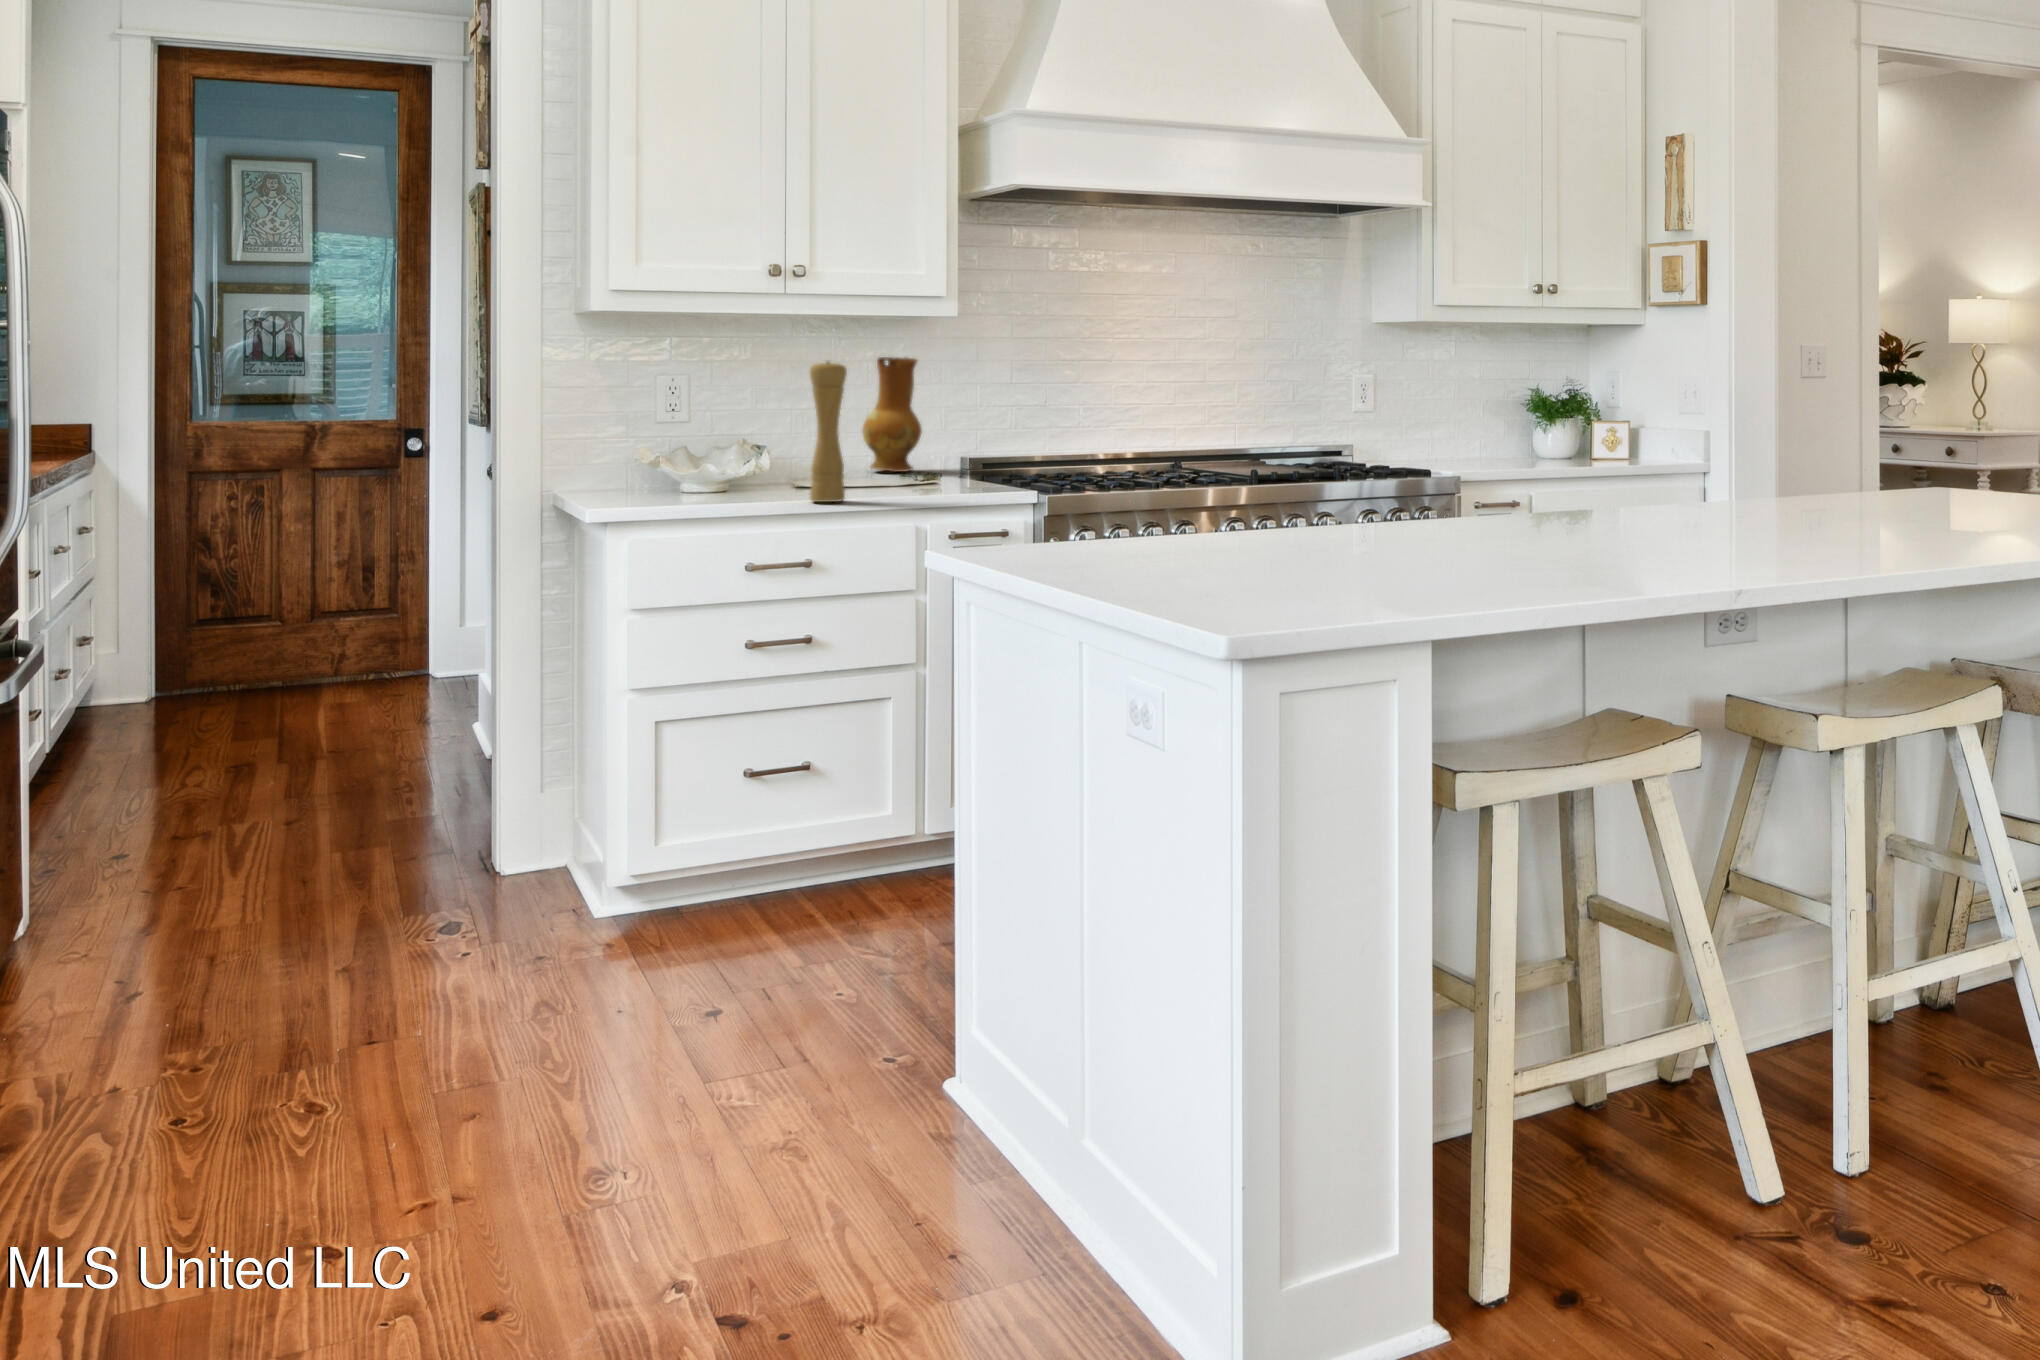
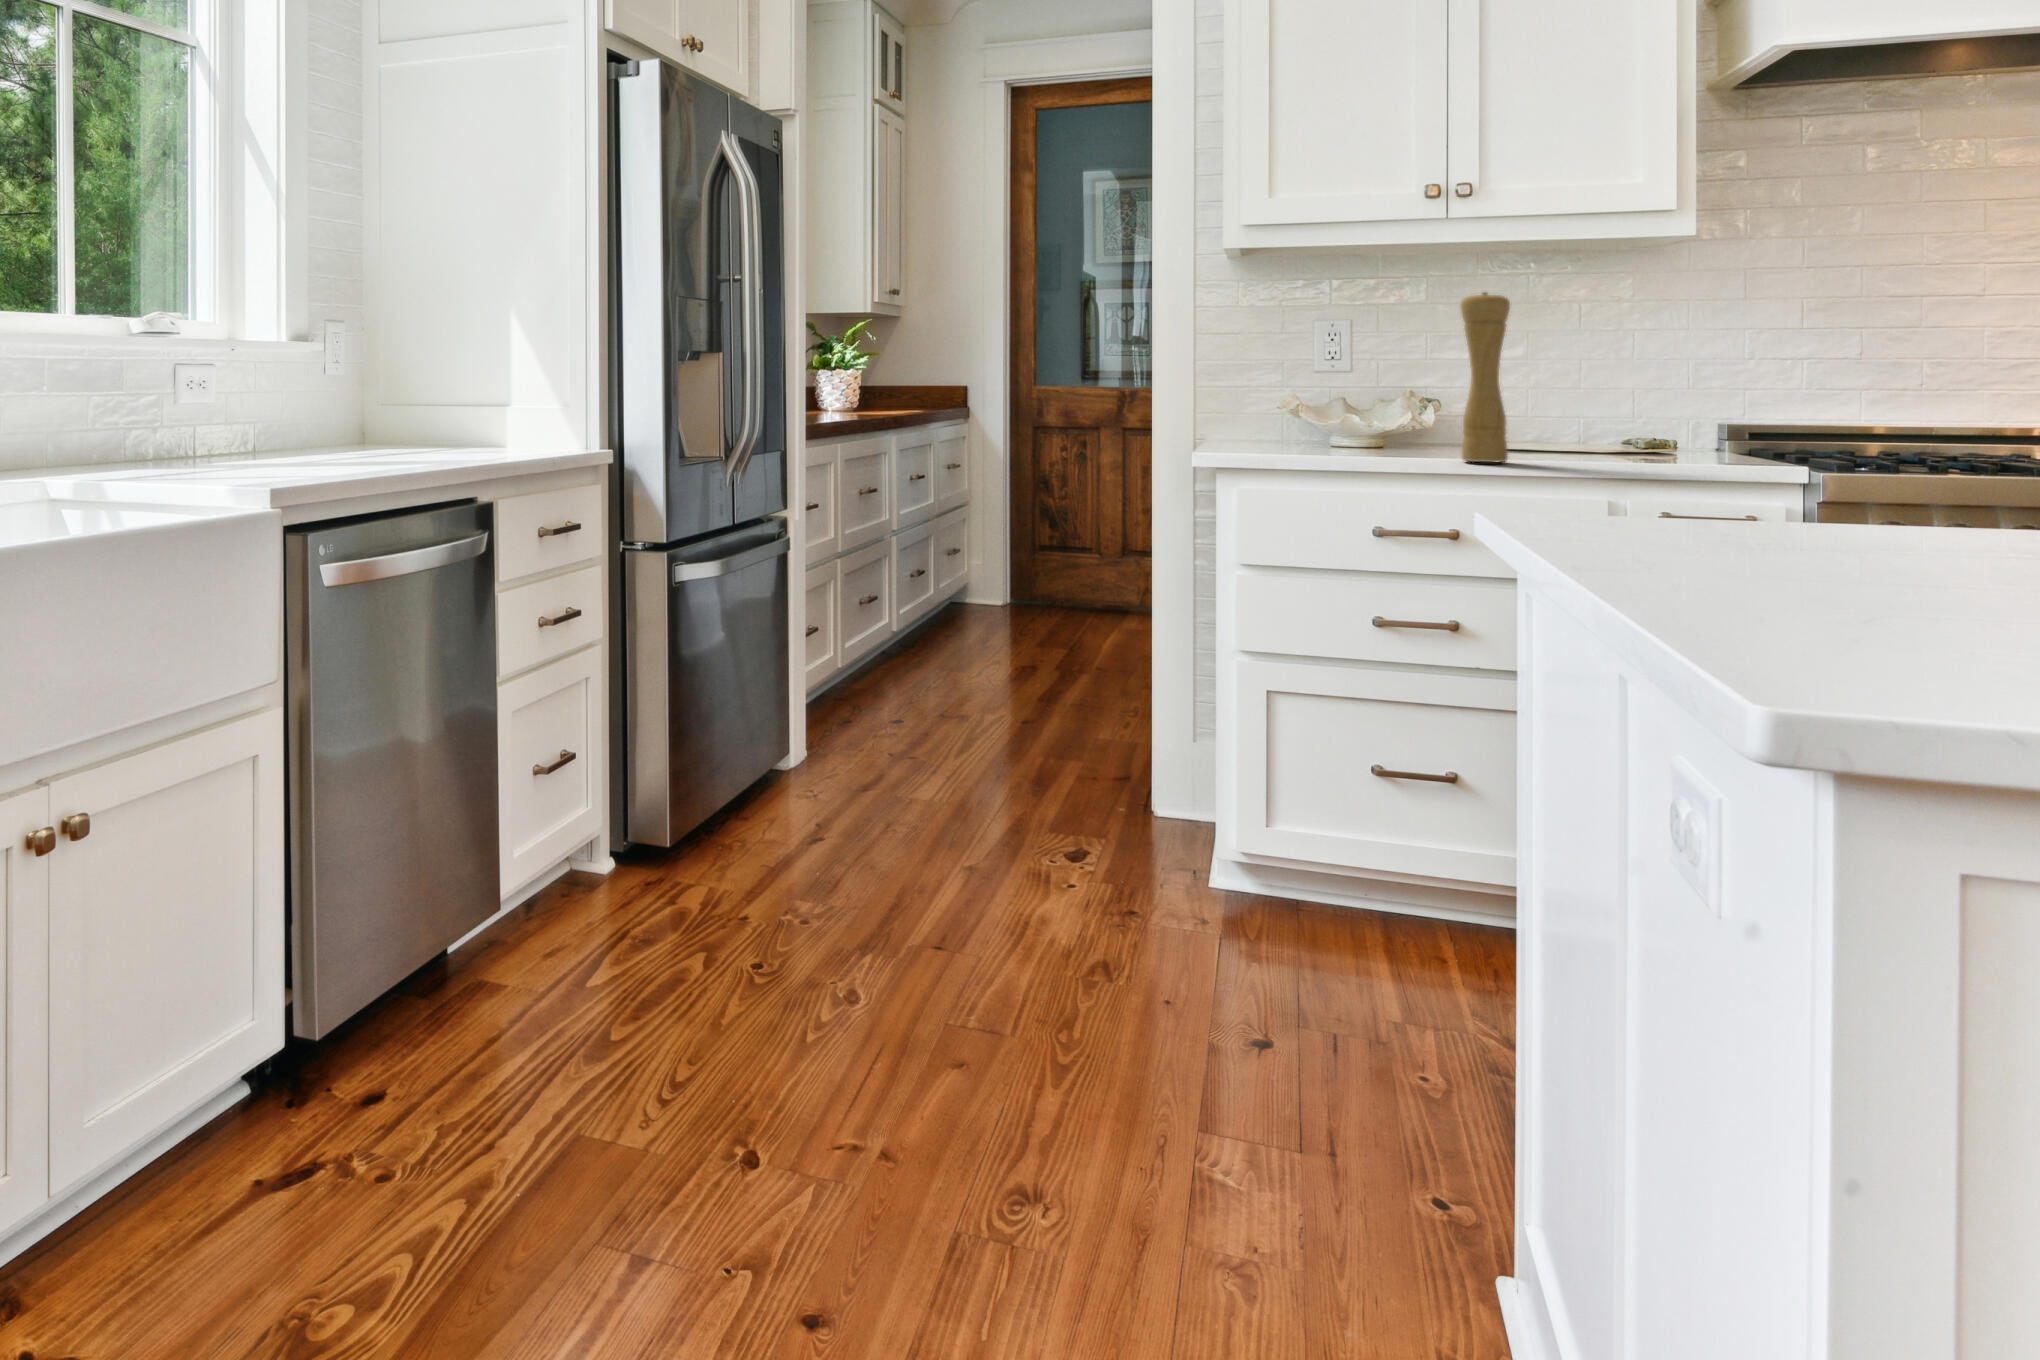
ceramic jug: present [862,357,922,472] -> none [1573,296,1657,437]

